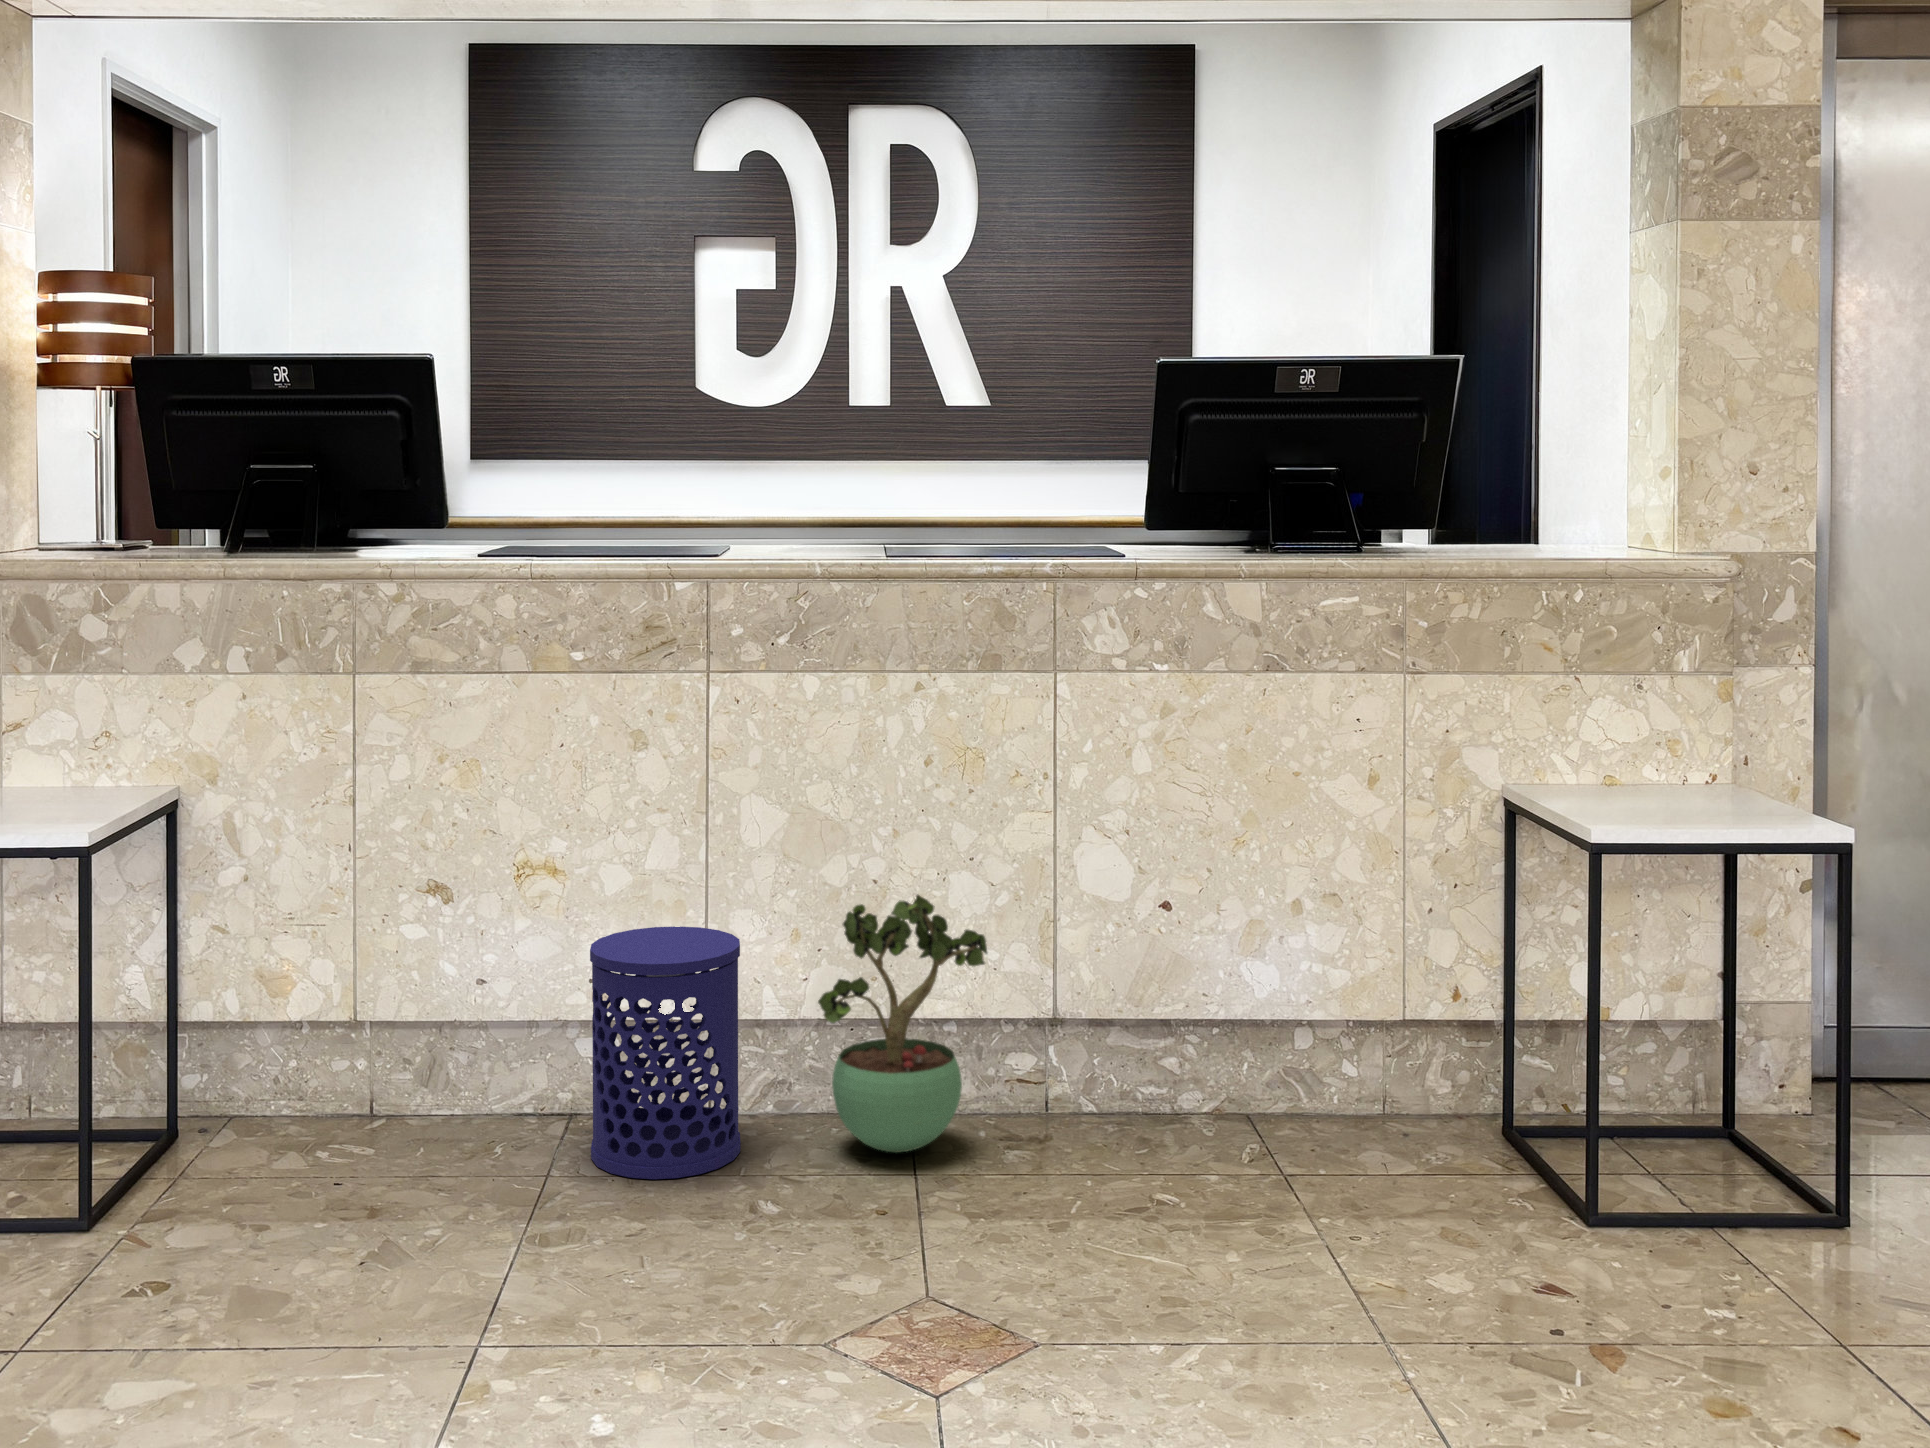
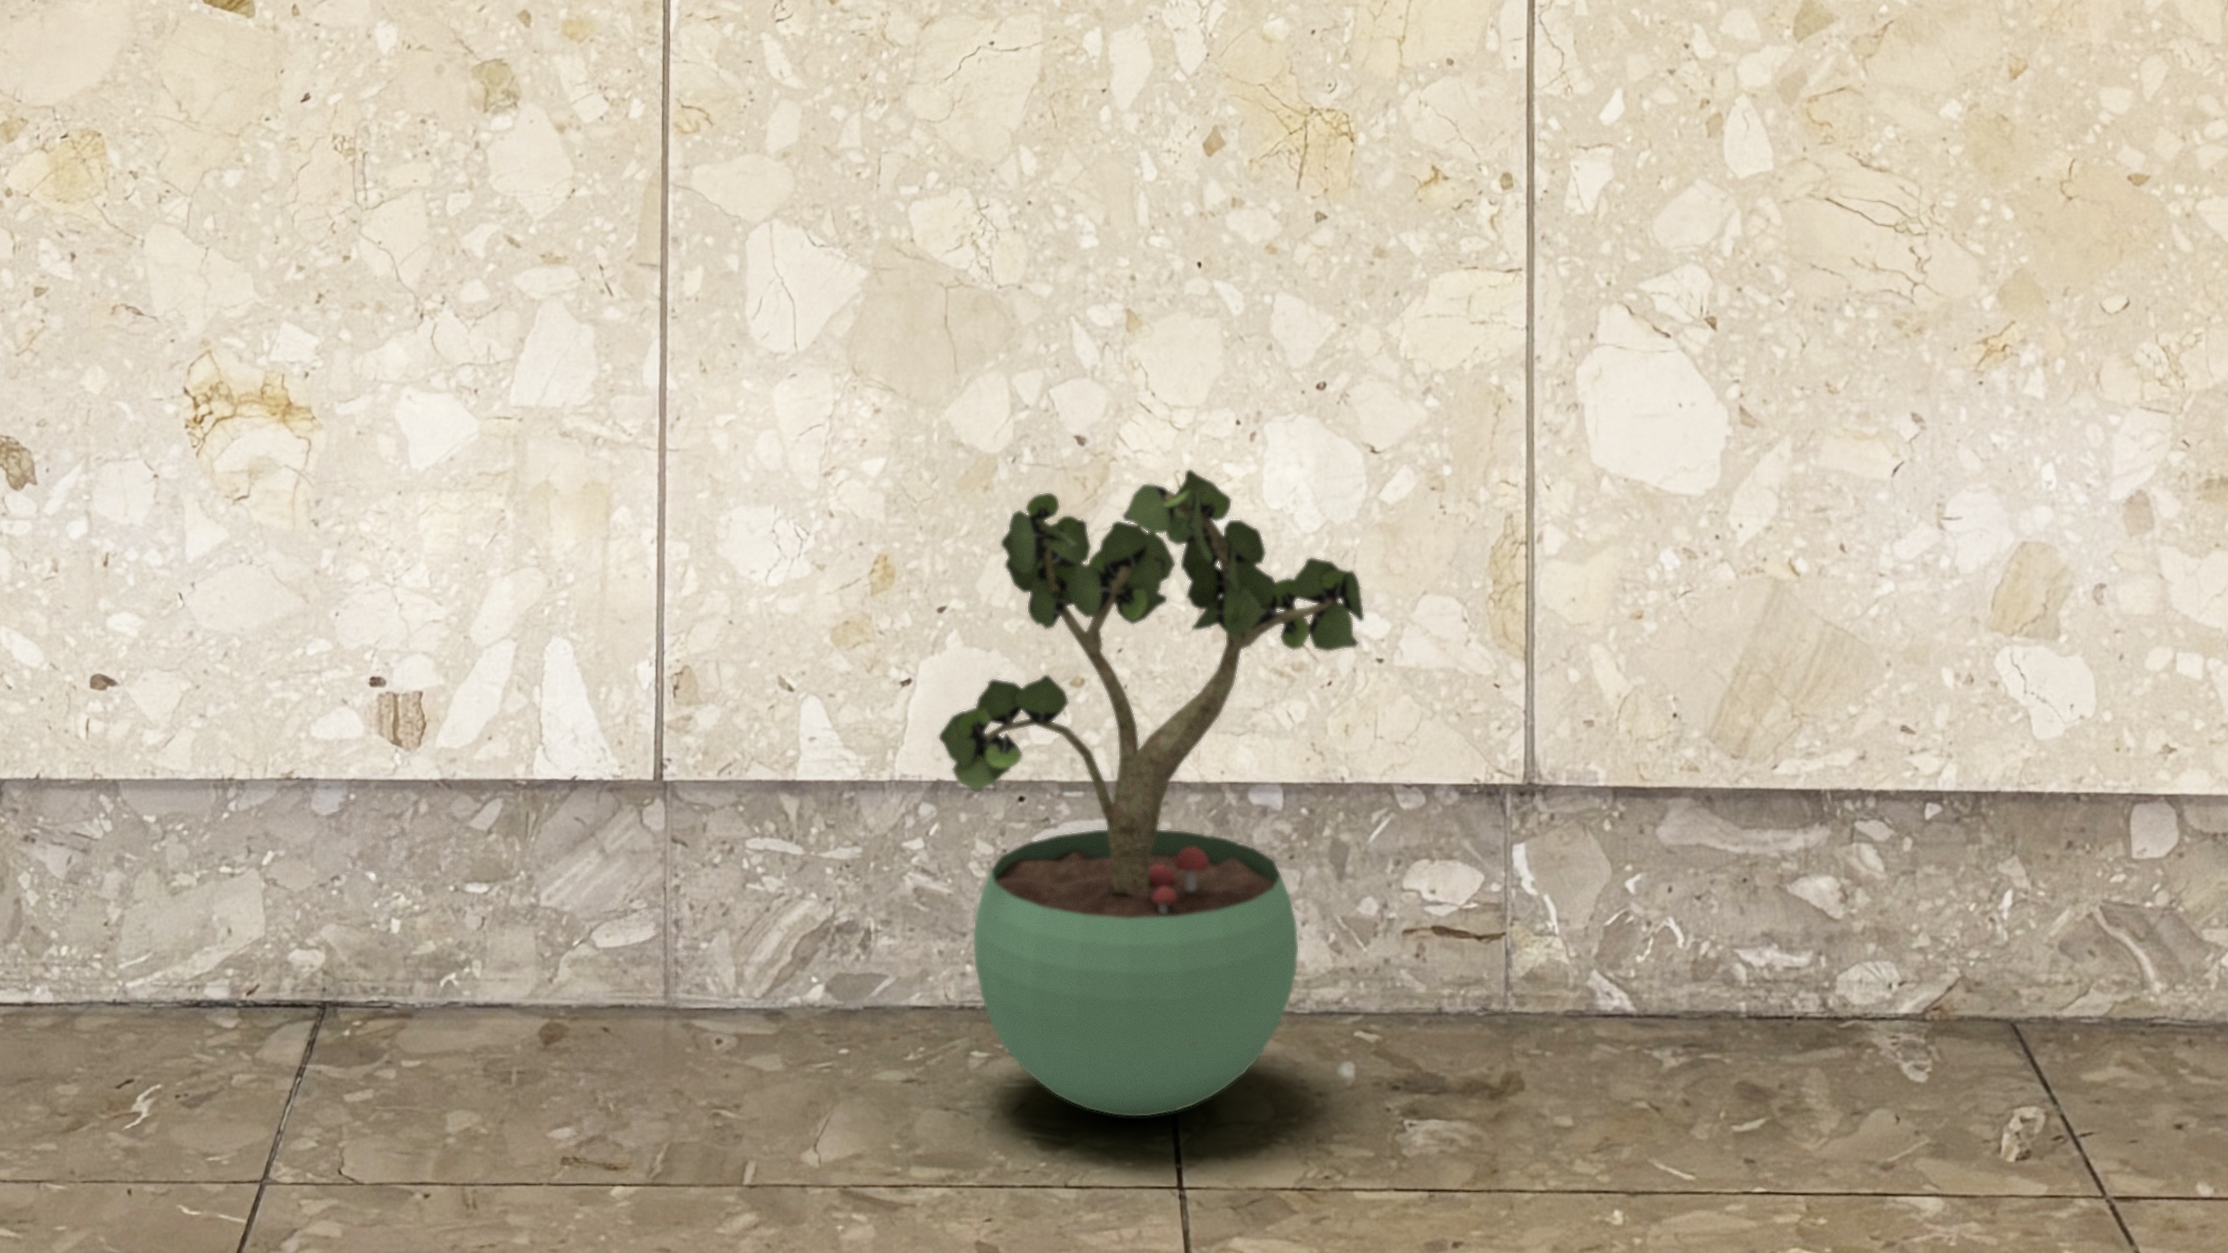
waste bin: present [590,927,740,1179] -> none [372,546,745,1179]

